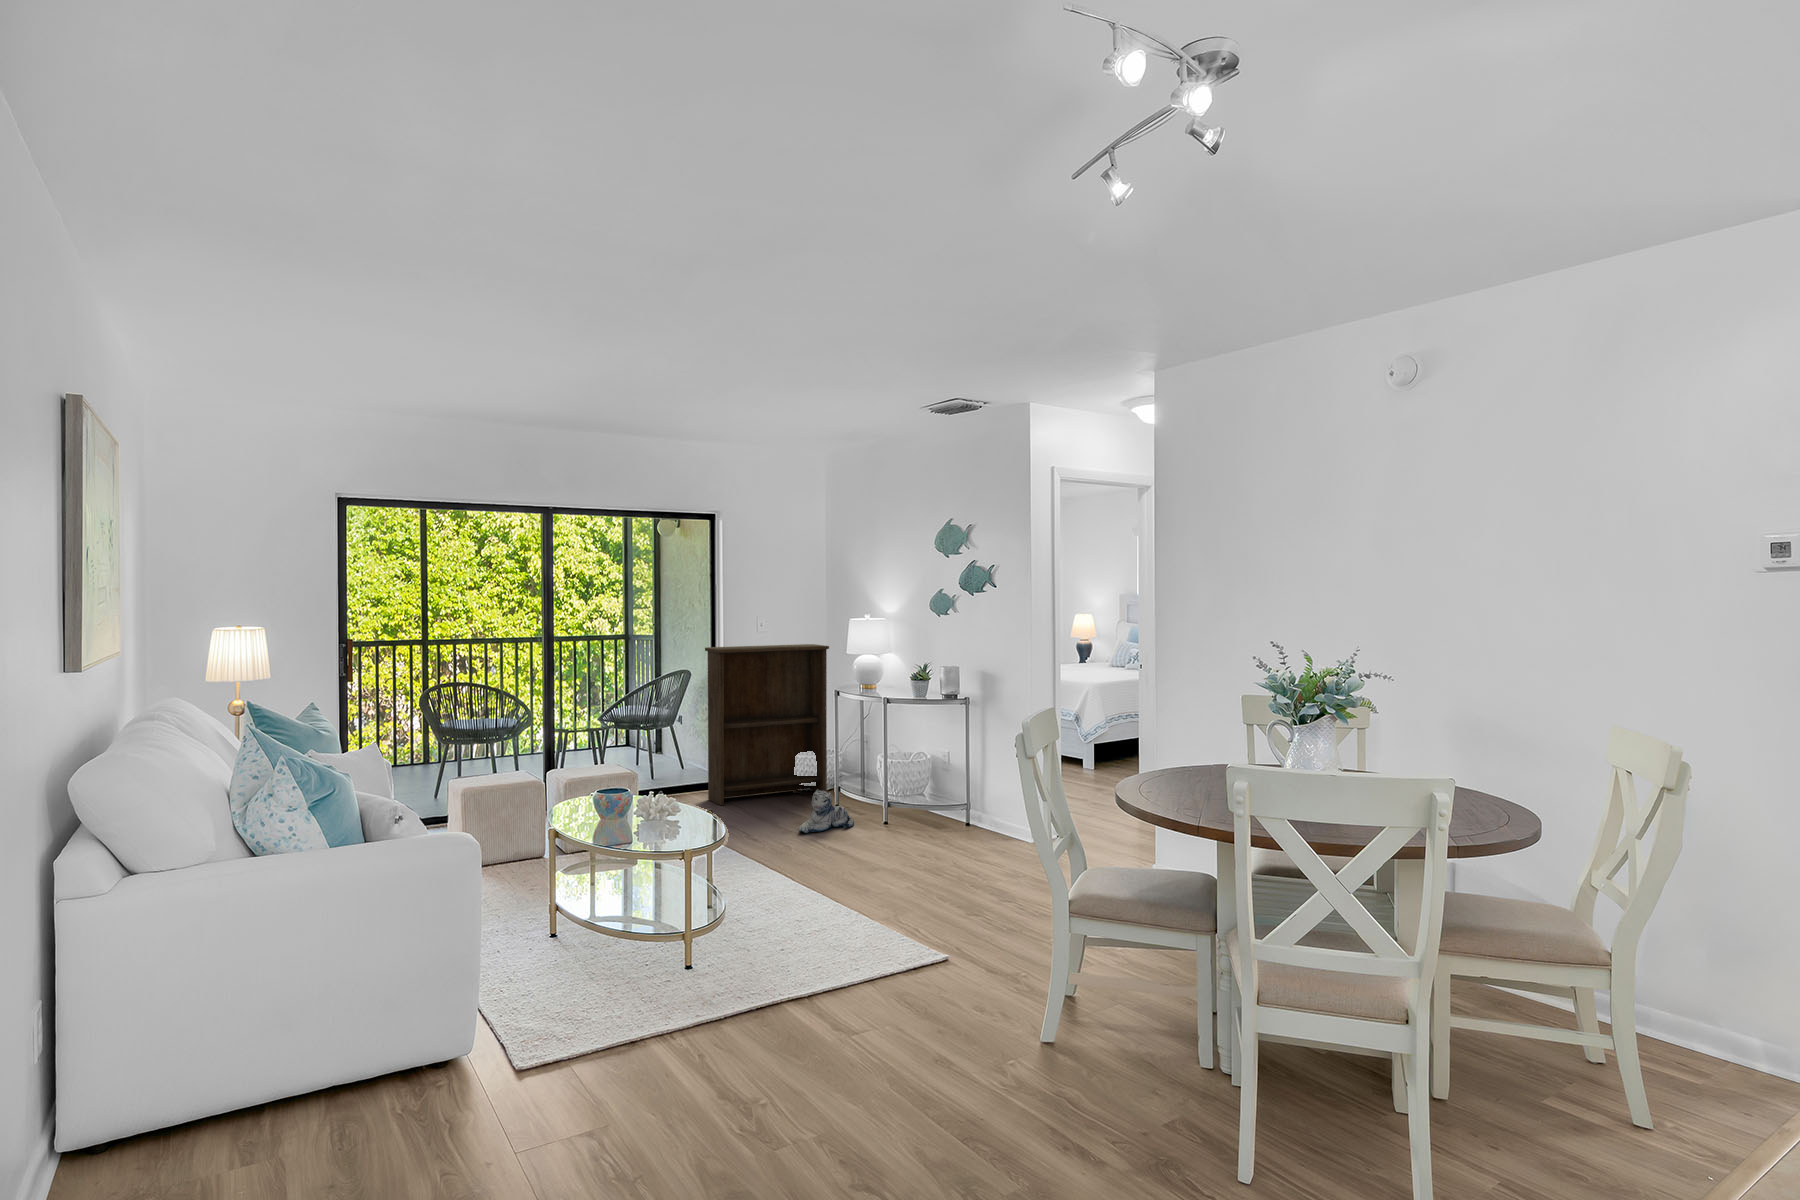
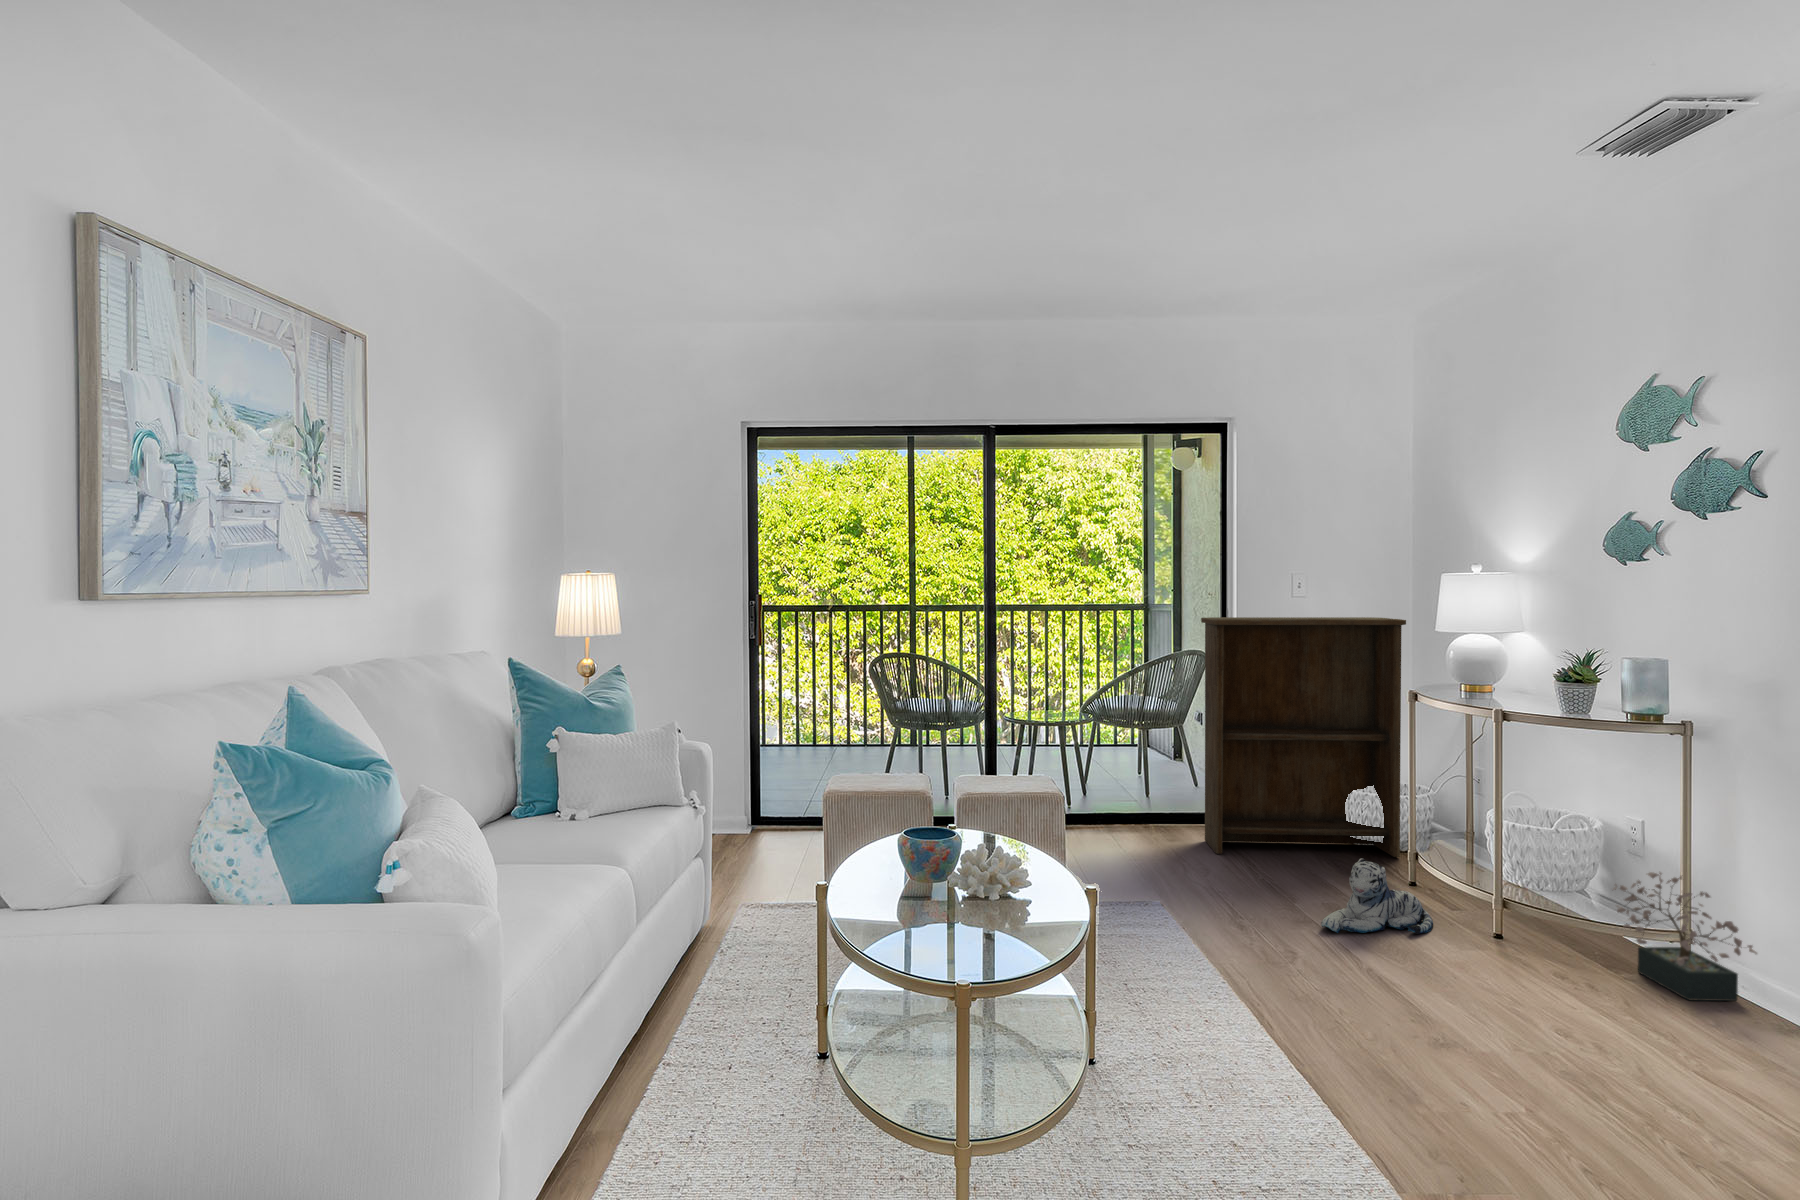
decorative plant: none [937,775,995,835] -> present [1614,872,1757,1001]

